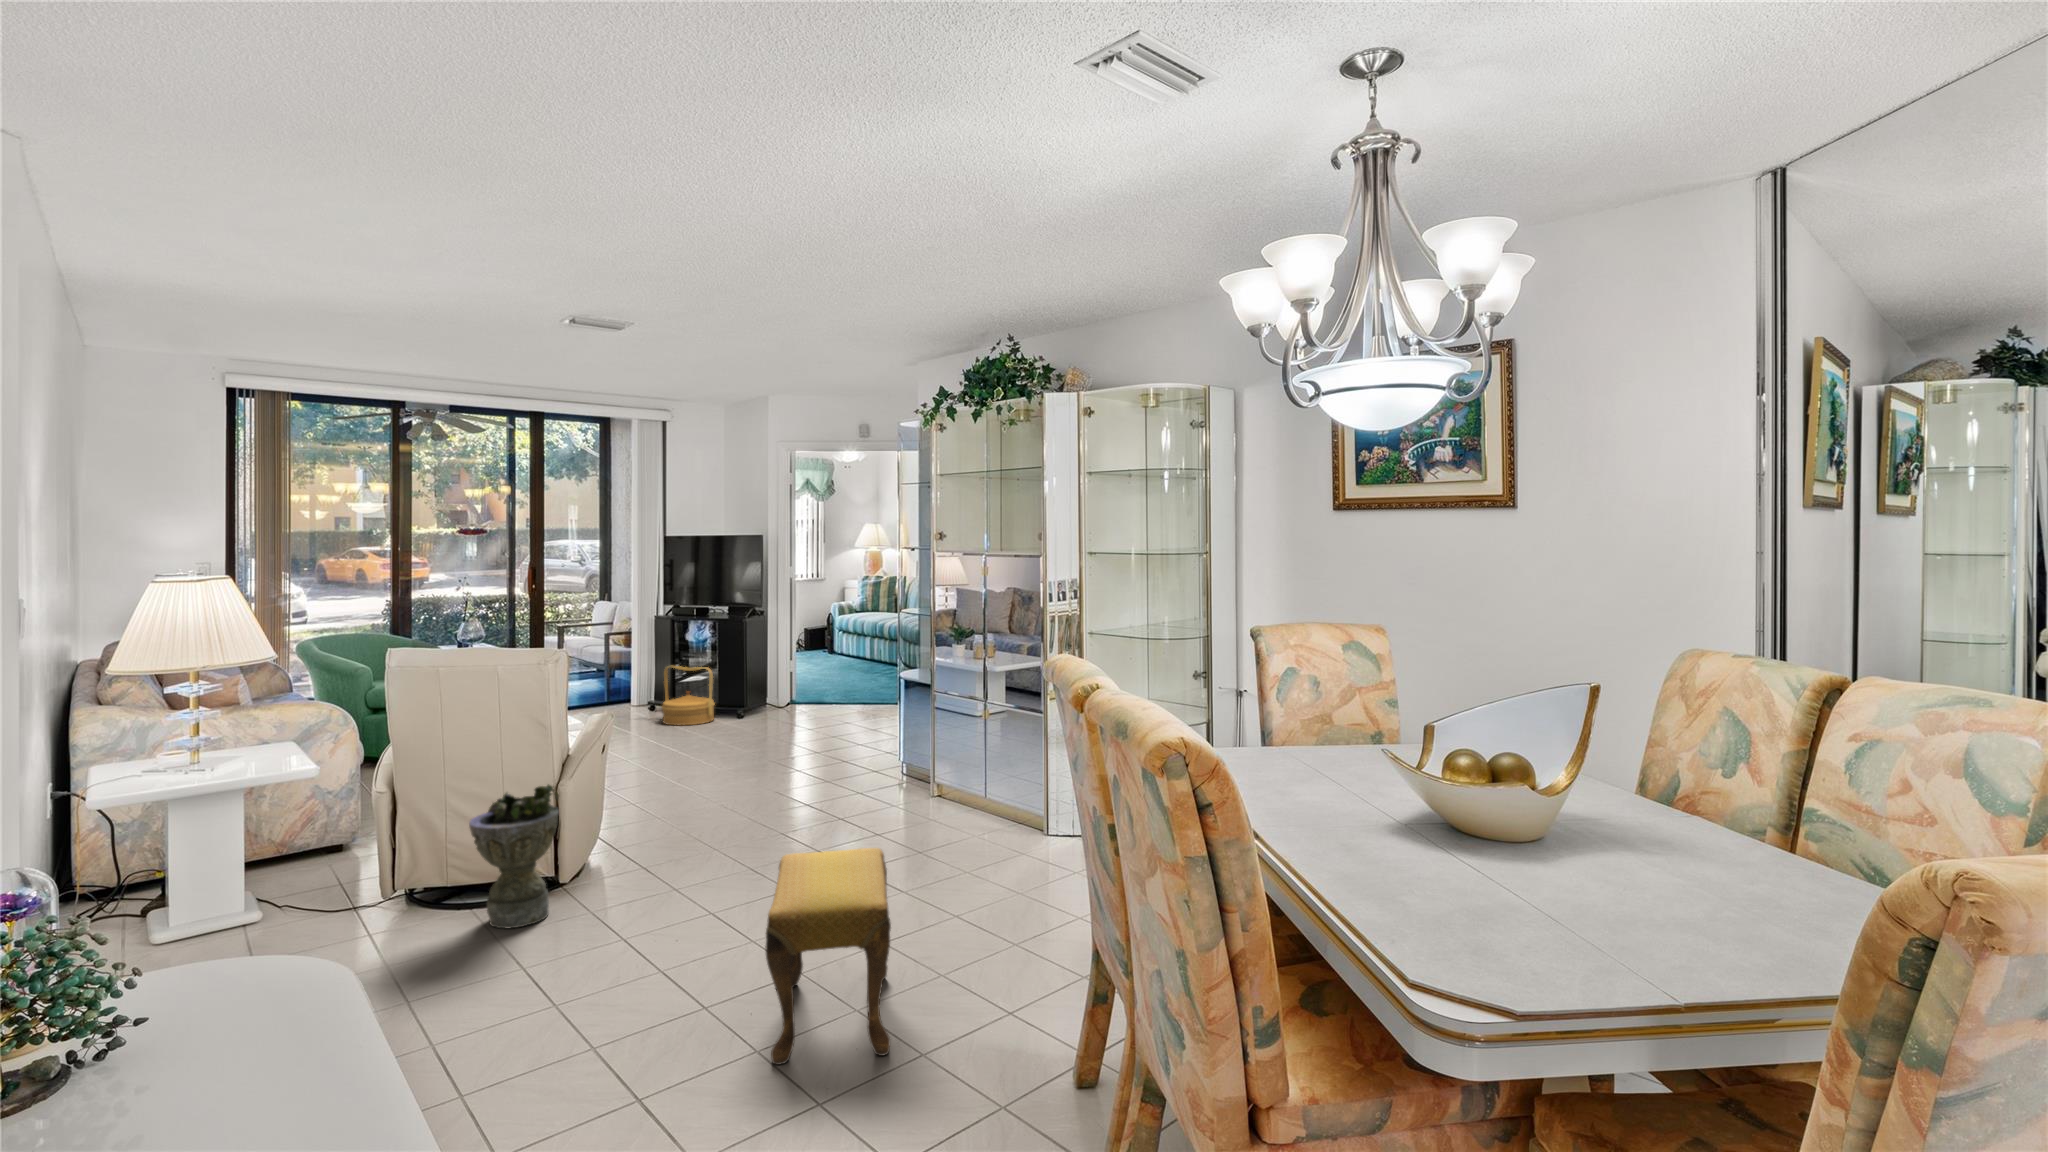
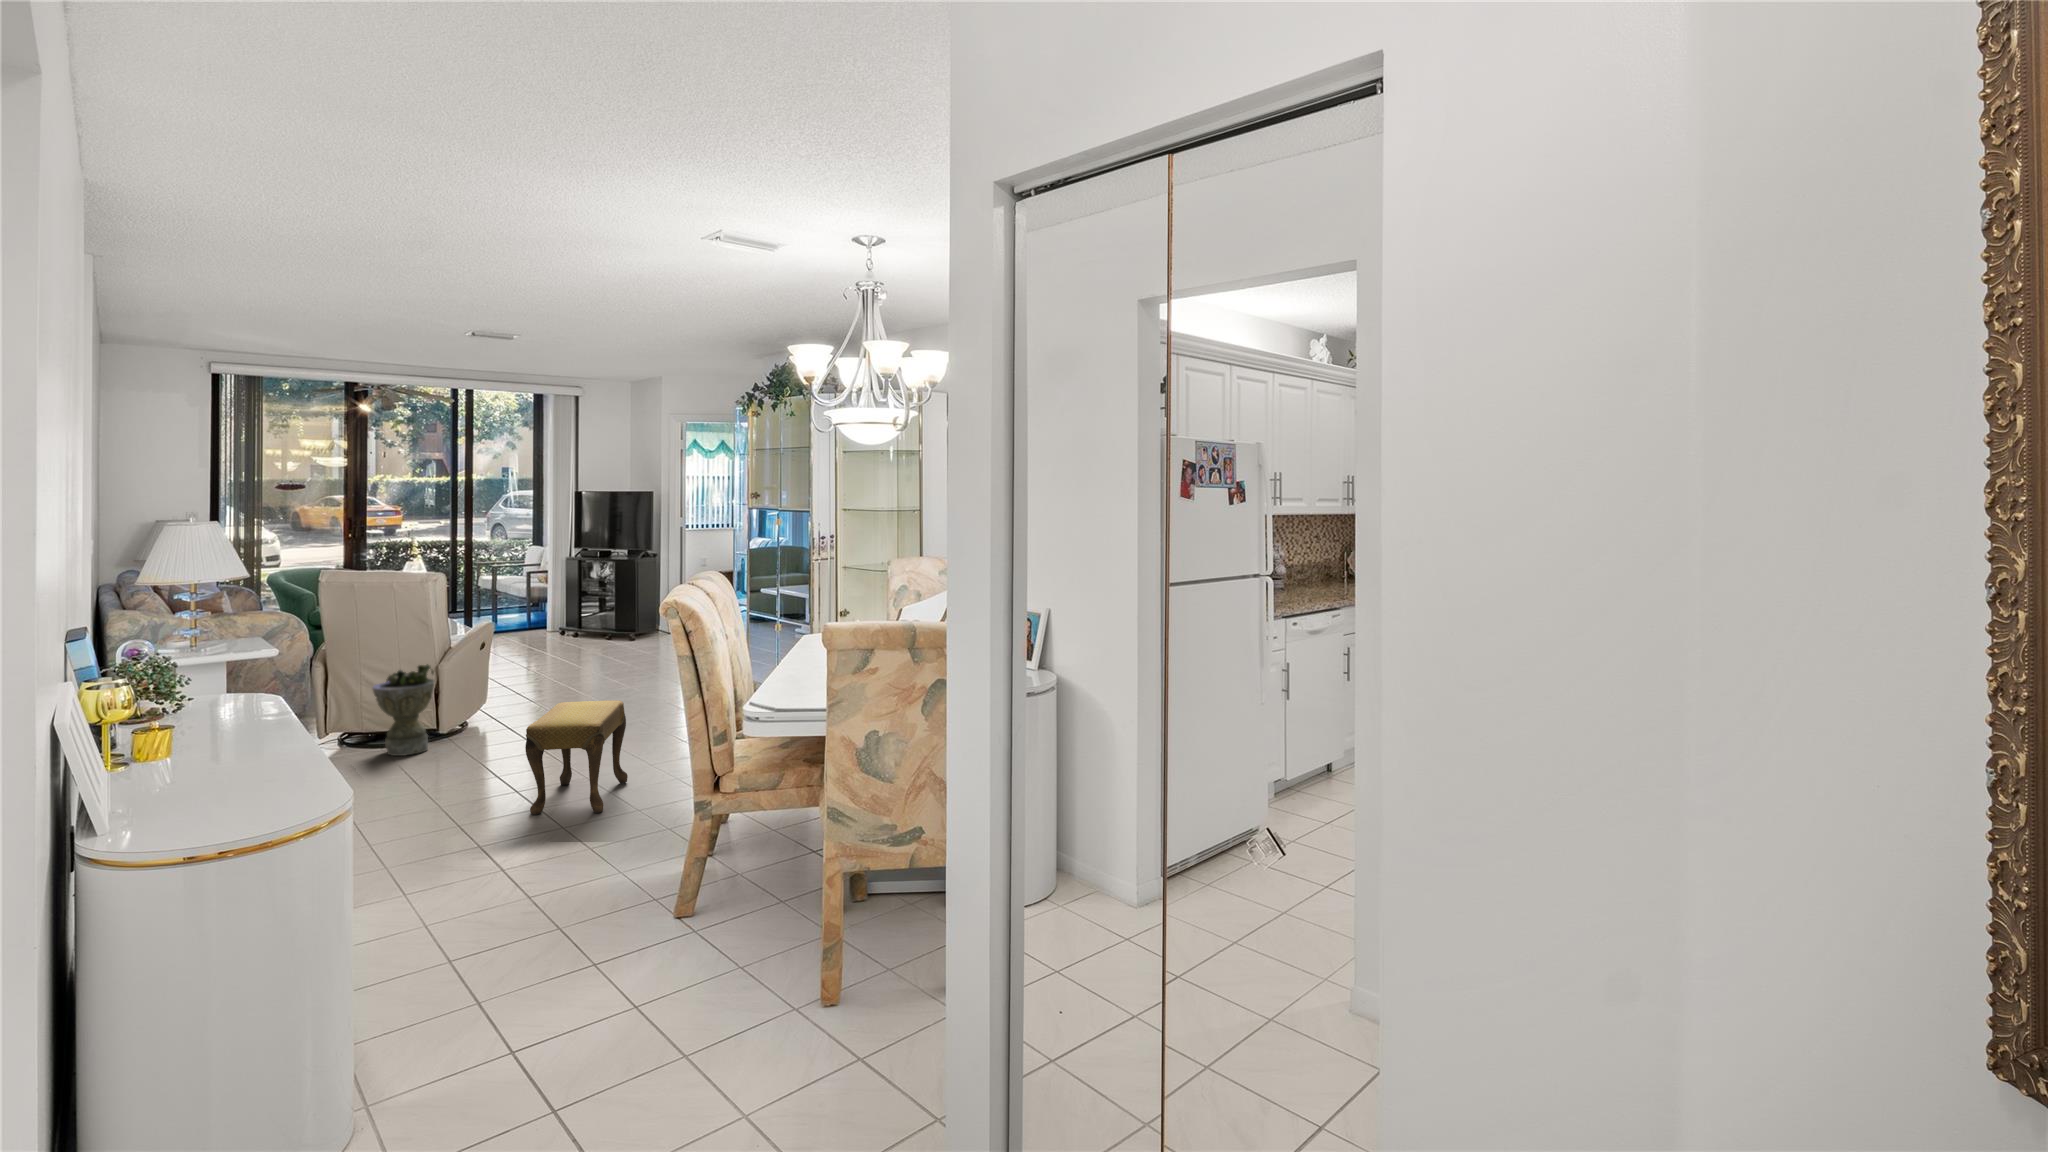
woven basket: present [662,666,715,726] -> none [568,598,613,645]

